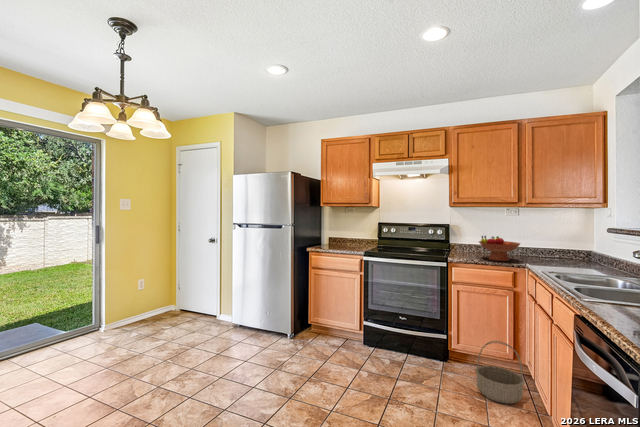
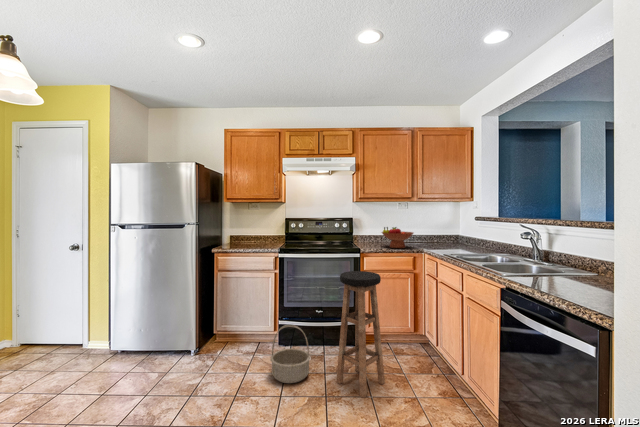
bar stool: none [405,282,458,410] -> present [336,271,385,398]
basket: present [476,341,524,404] -> present [271,325,310,383]

